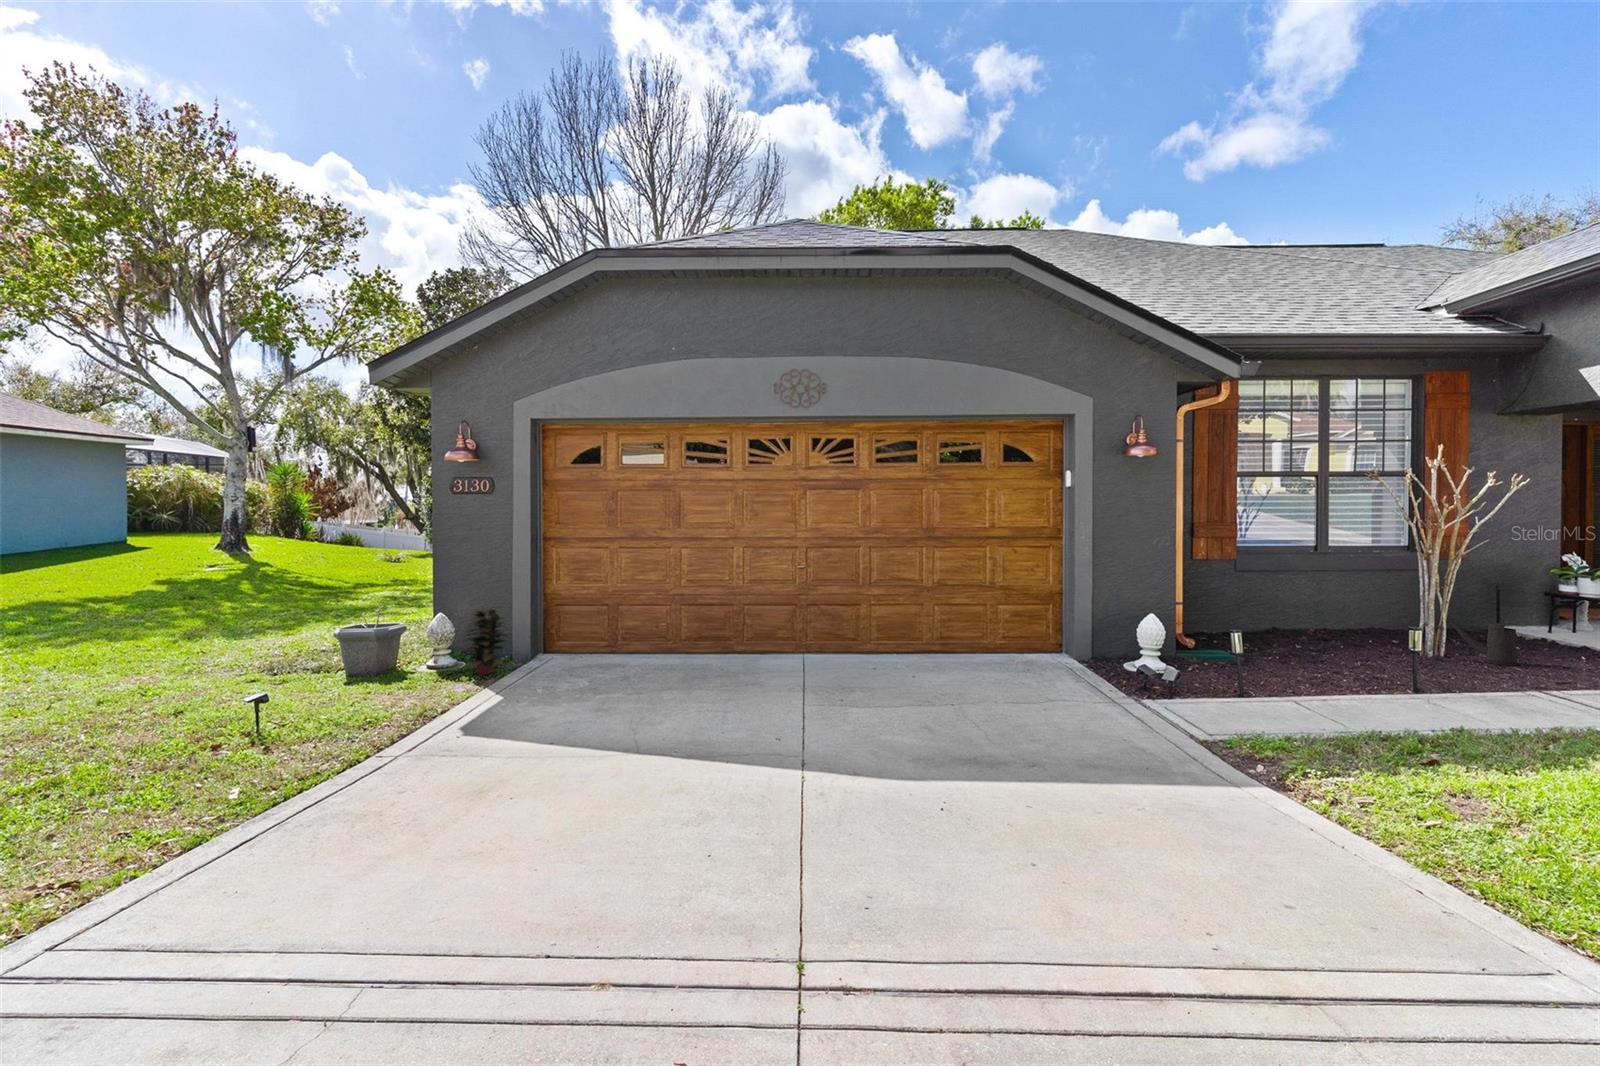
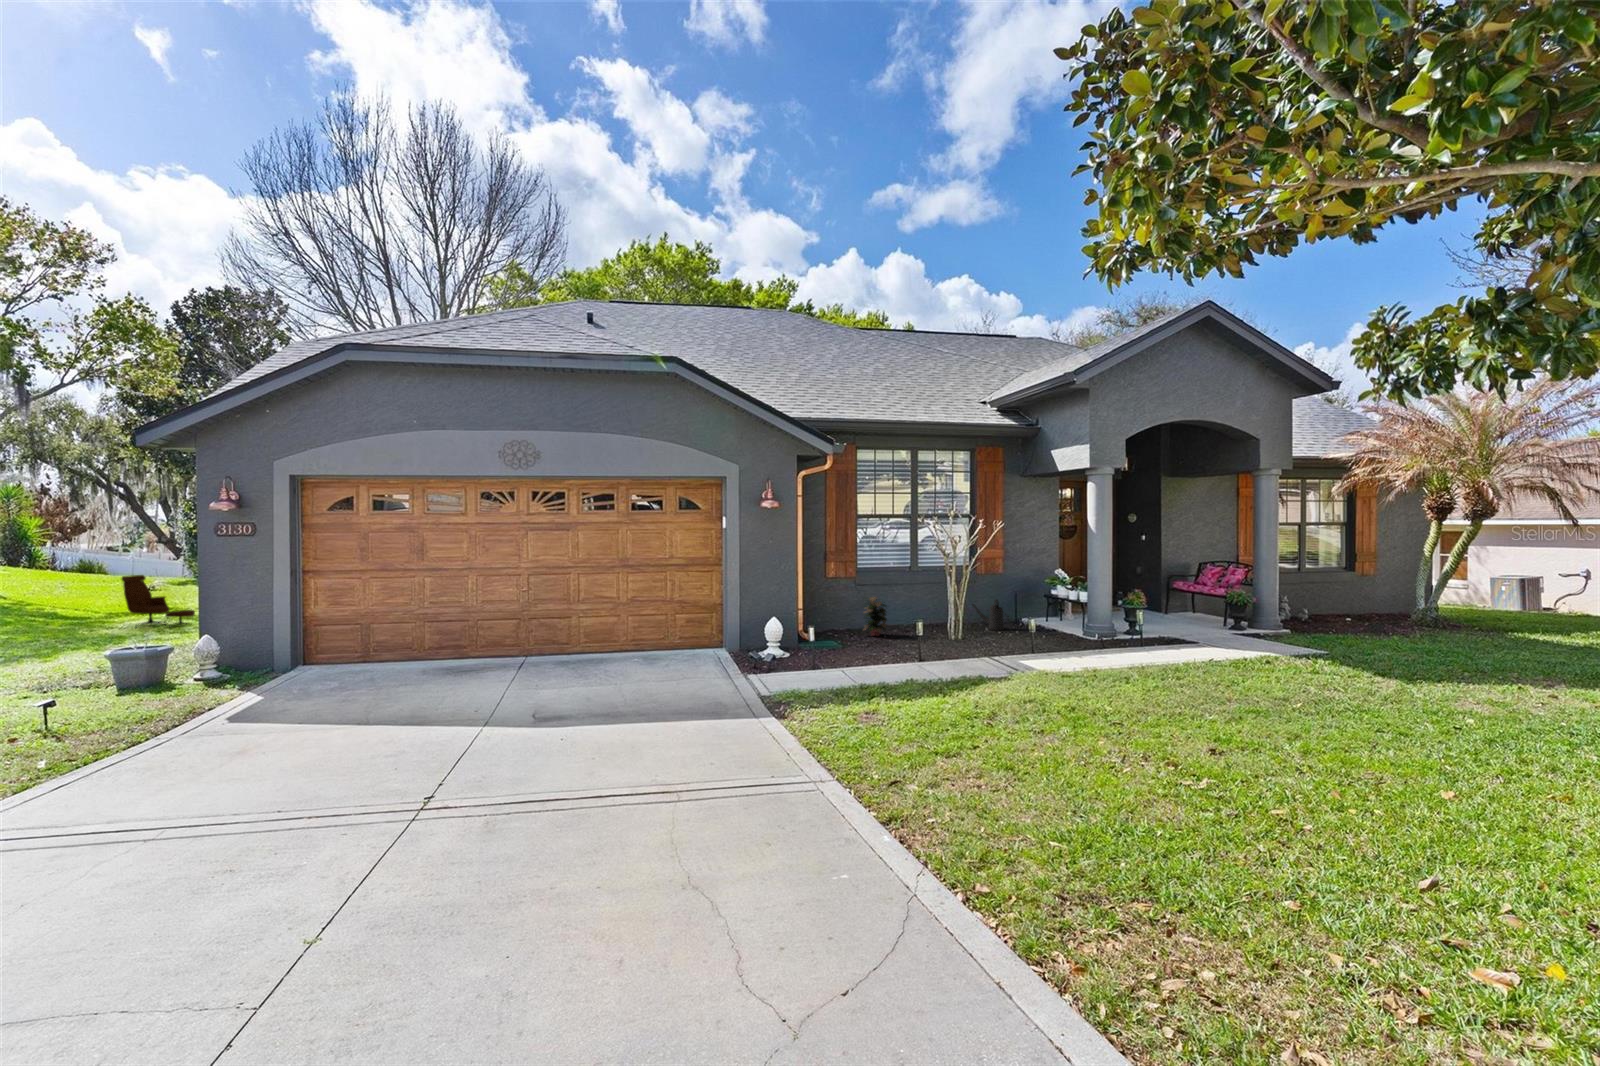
lounge chair: none [365,545,429,601] -> present [122,575,195,625]
decorative plant: present [466,609,507,674] -> present [864,597,887,636]

